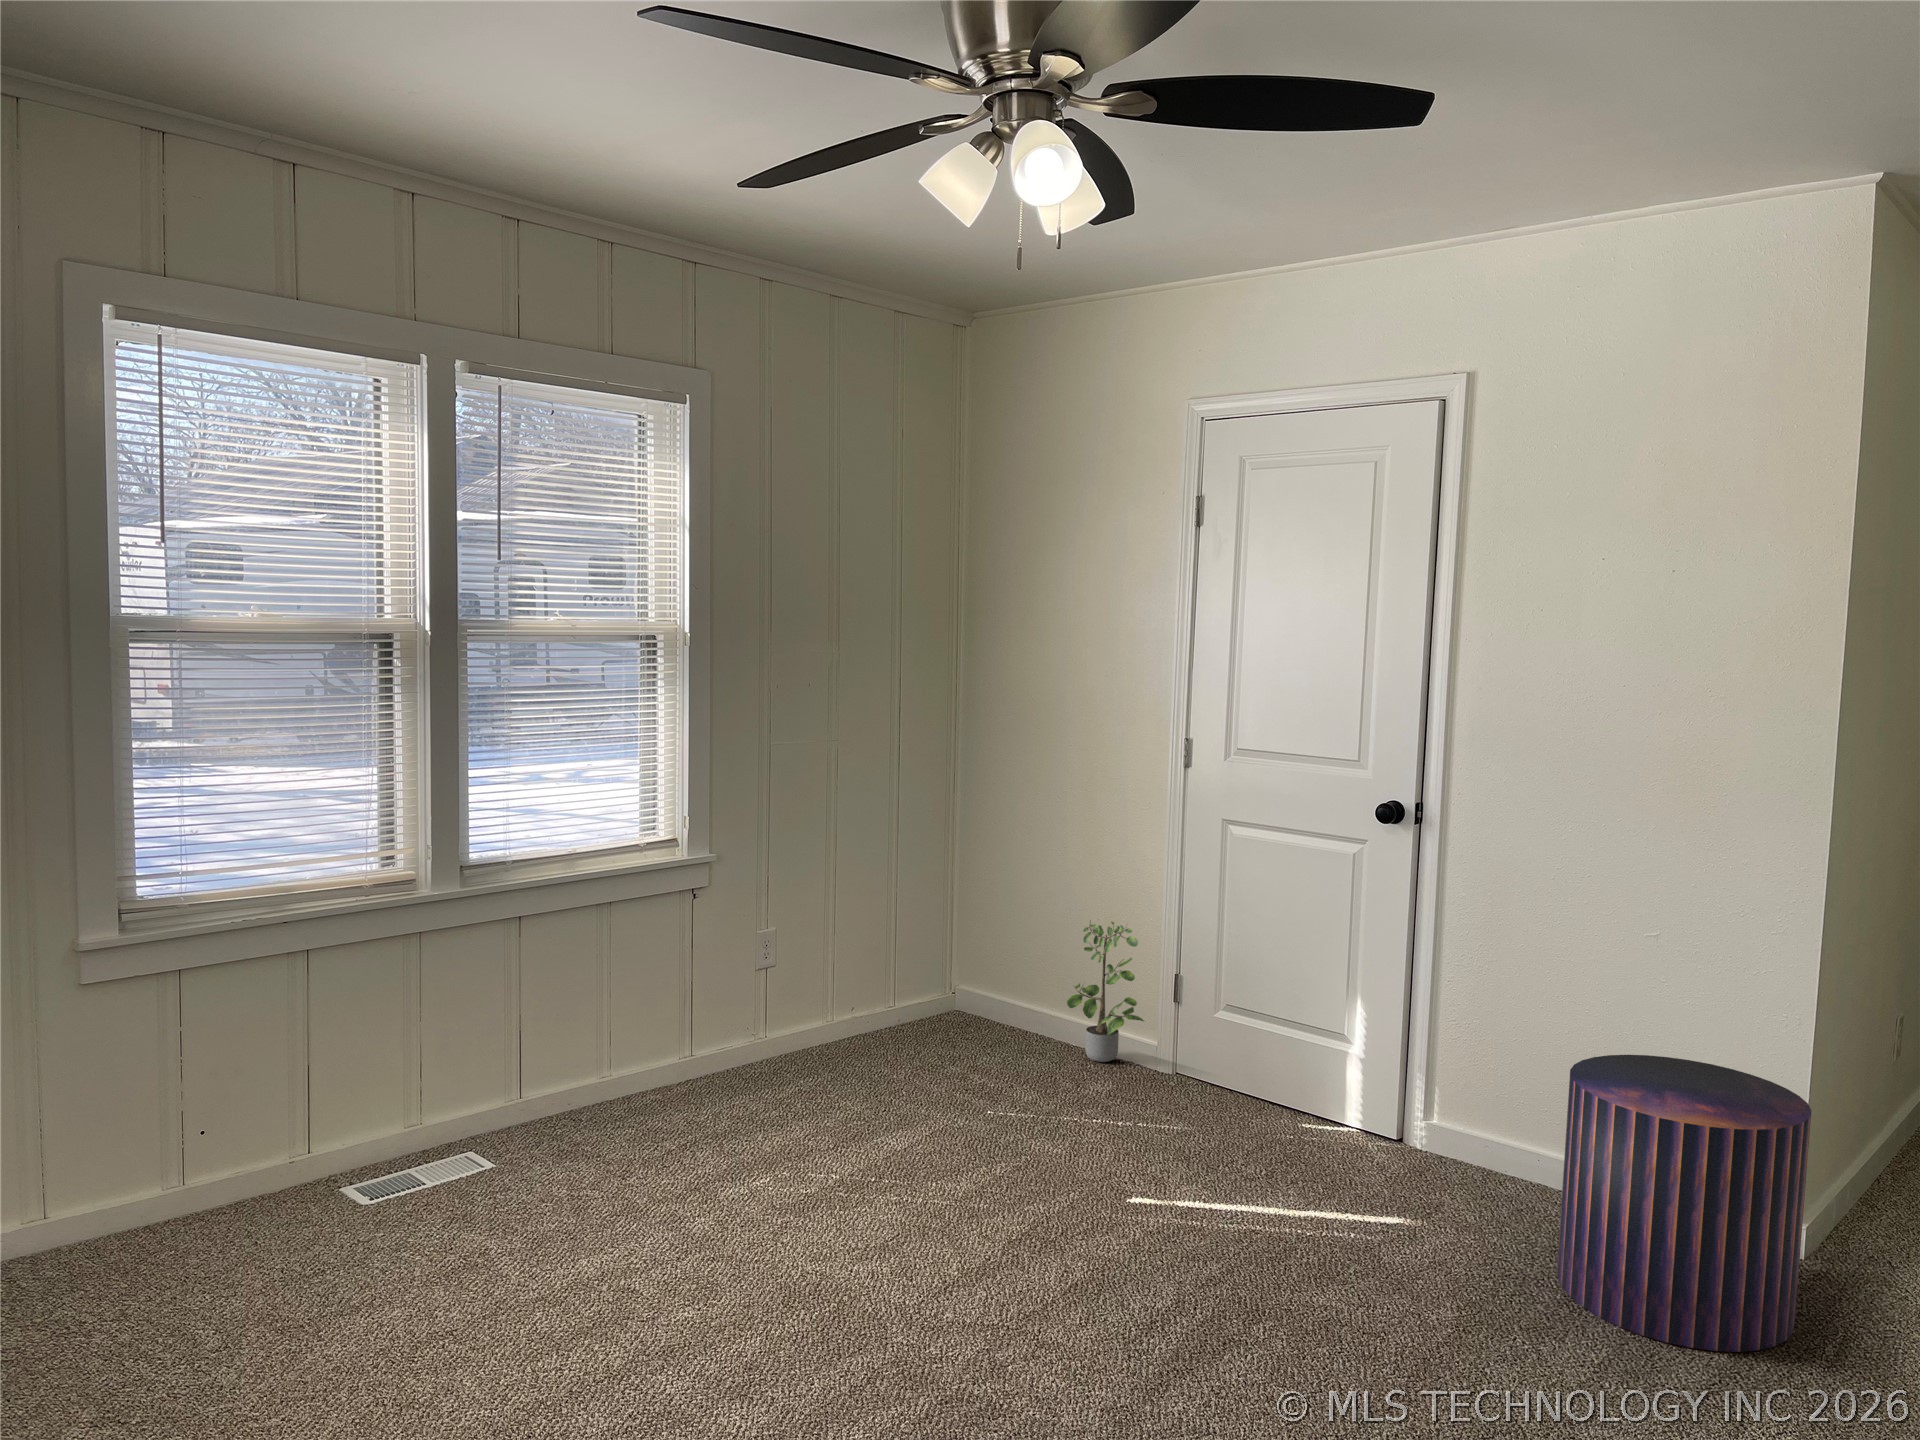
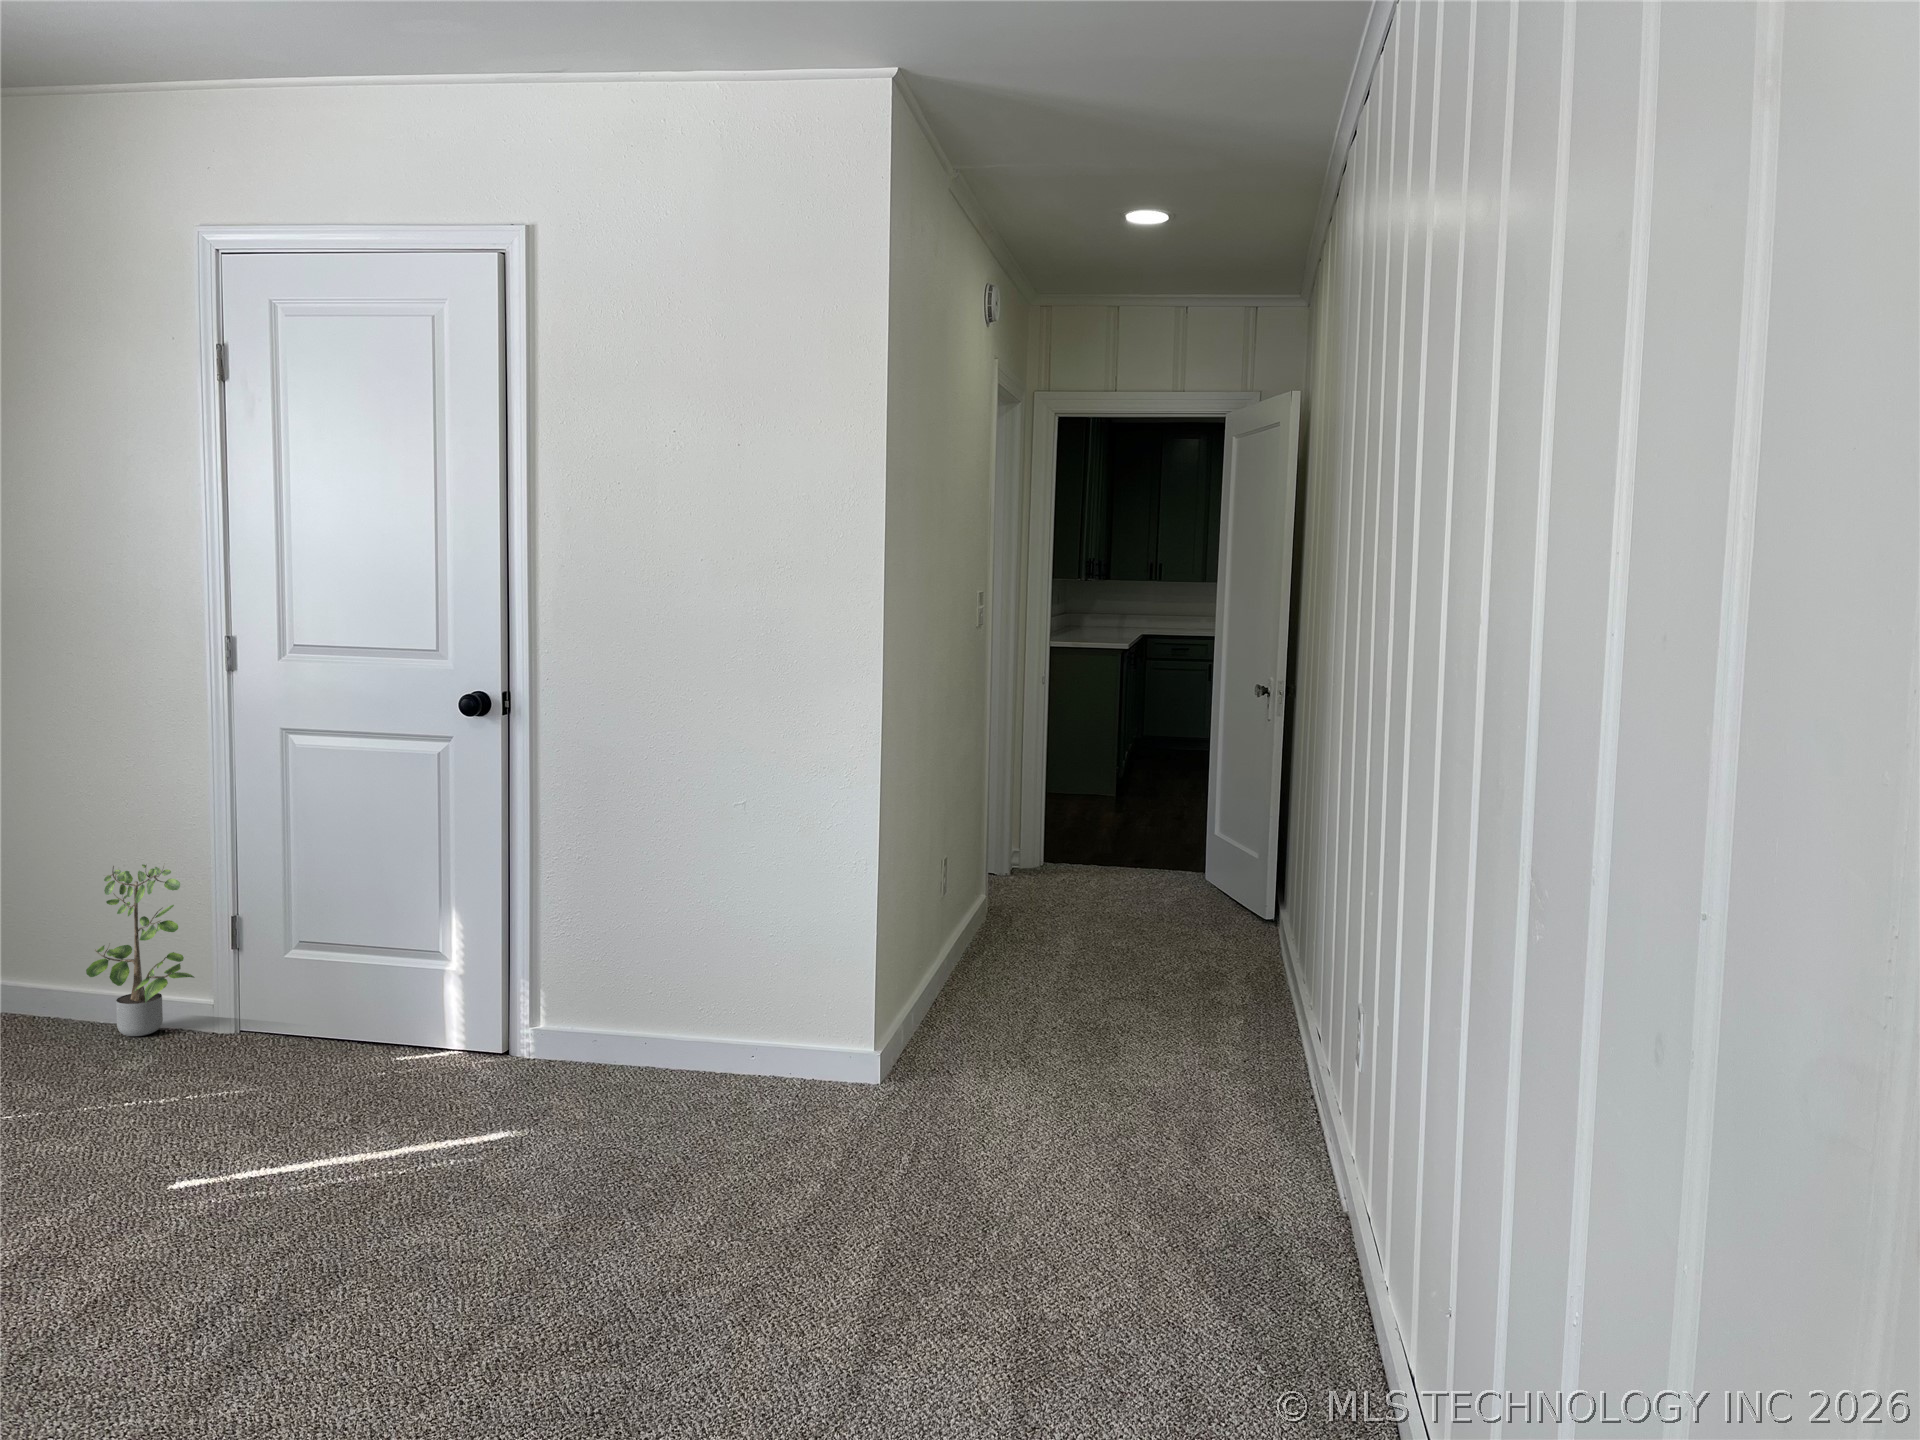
pouf: present [1557,1055,1812,1352] -> none [665,917,877,1187]

